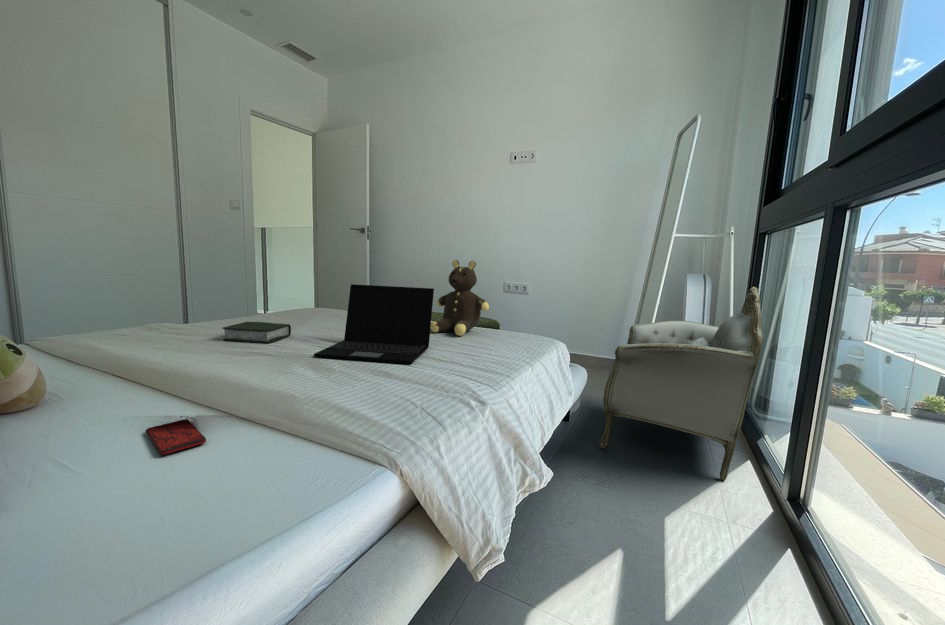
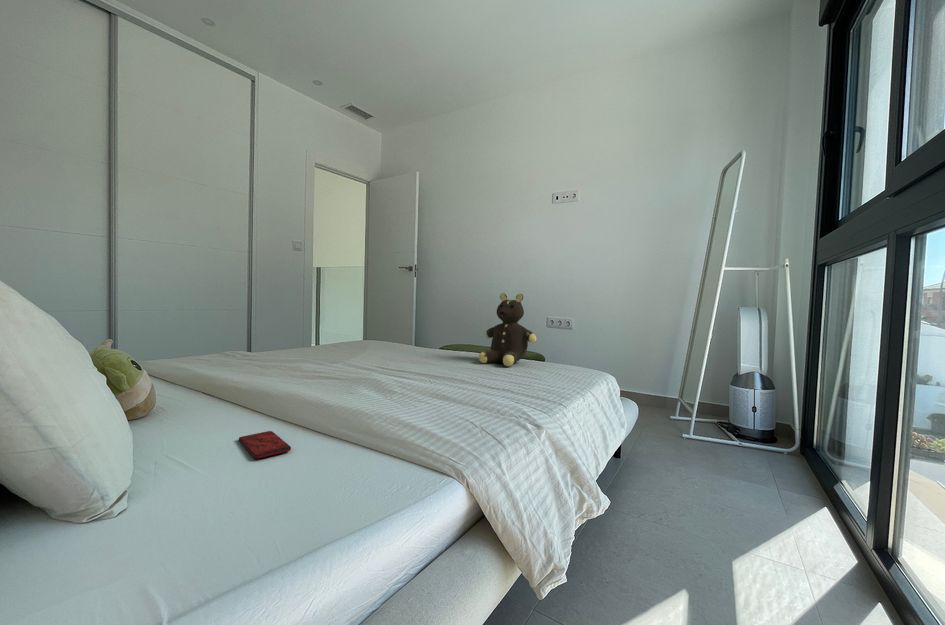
laptop: present [314,284,434,364] -> none [374,315,485,390]
armchair: present [599,287,764,481] -> none [654,319,831,527]
book: present [222,322,291,343] -> none [290,350,350,370]

